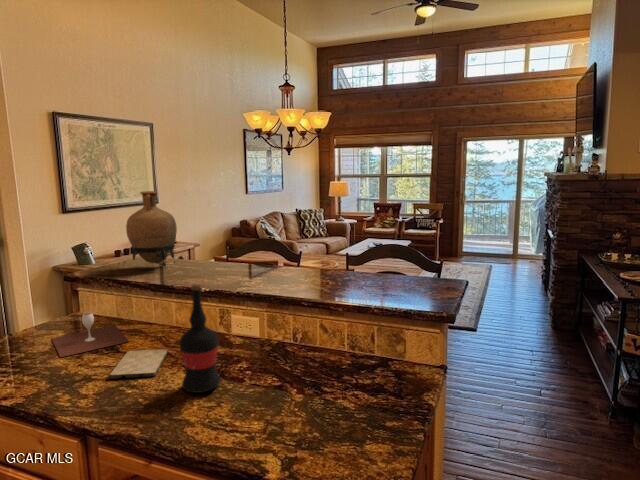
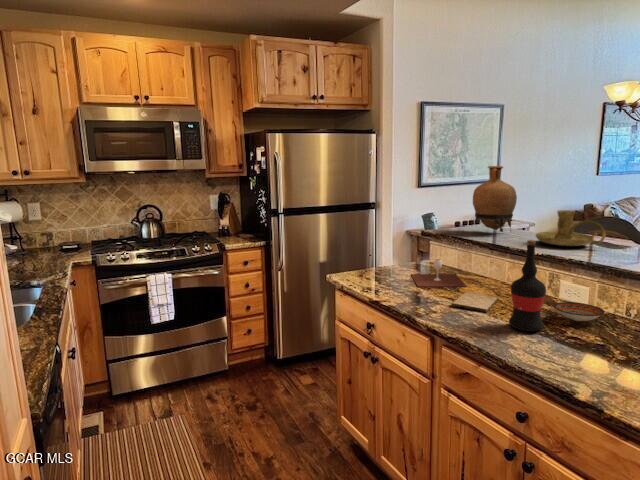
candle holder: none [201,237,265,276] -> present [536,210,605,246]
ceramic bowl: none [228,338,276,361] -> present [554,302,605,321]

